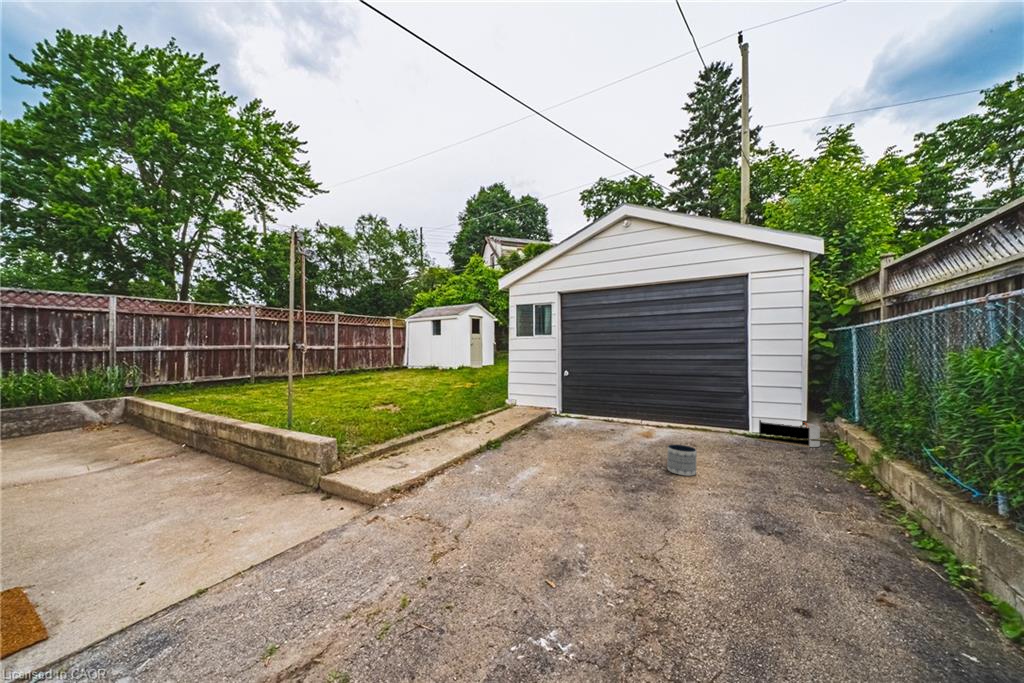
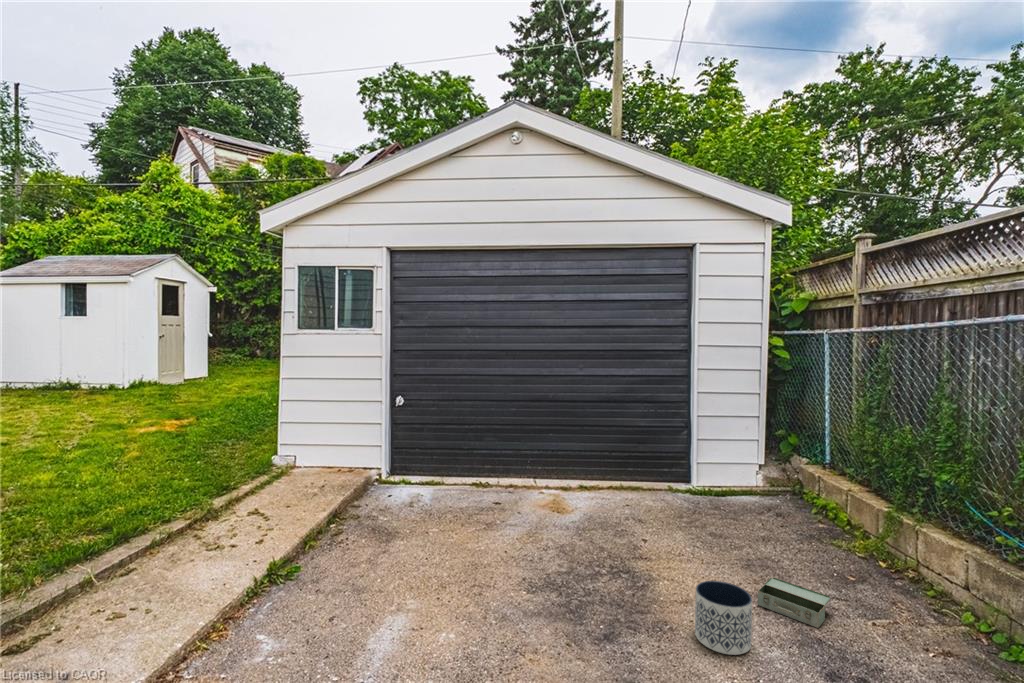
storage bin: present [759,420,820,447] -> none [709,464,789,506]
toolbox: none [720,459,764,479] -> present [758,578,831,628]

